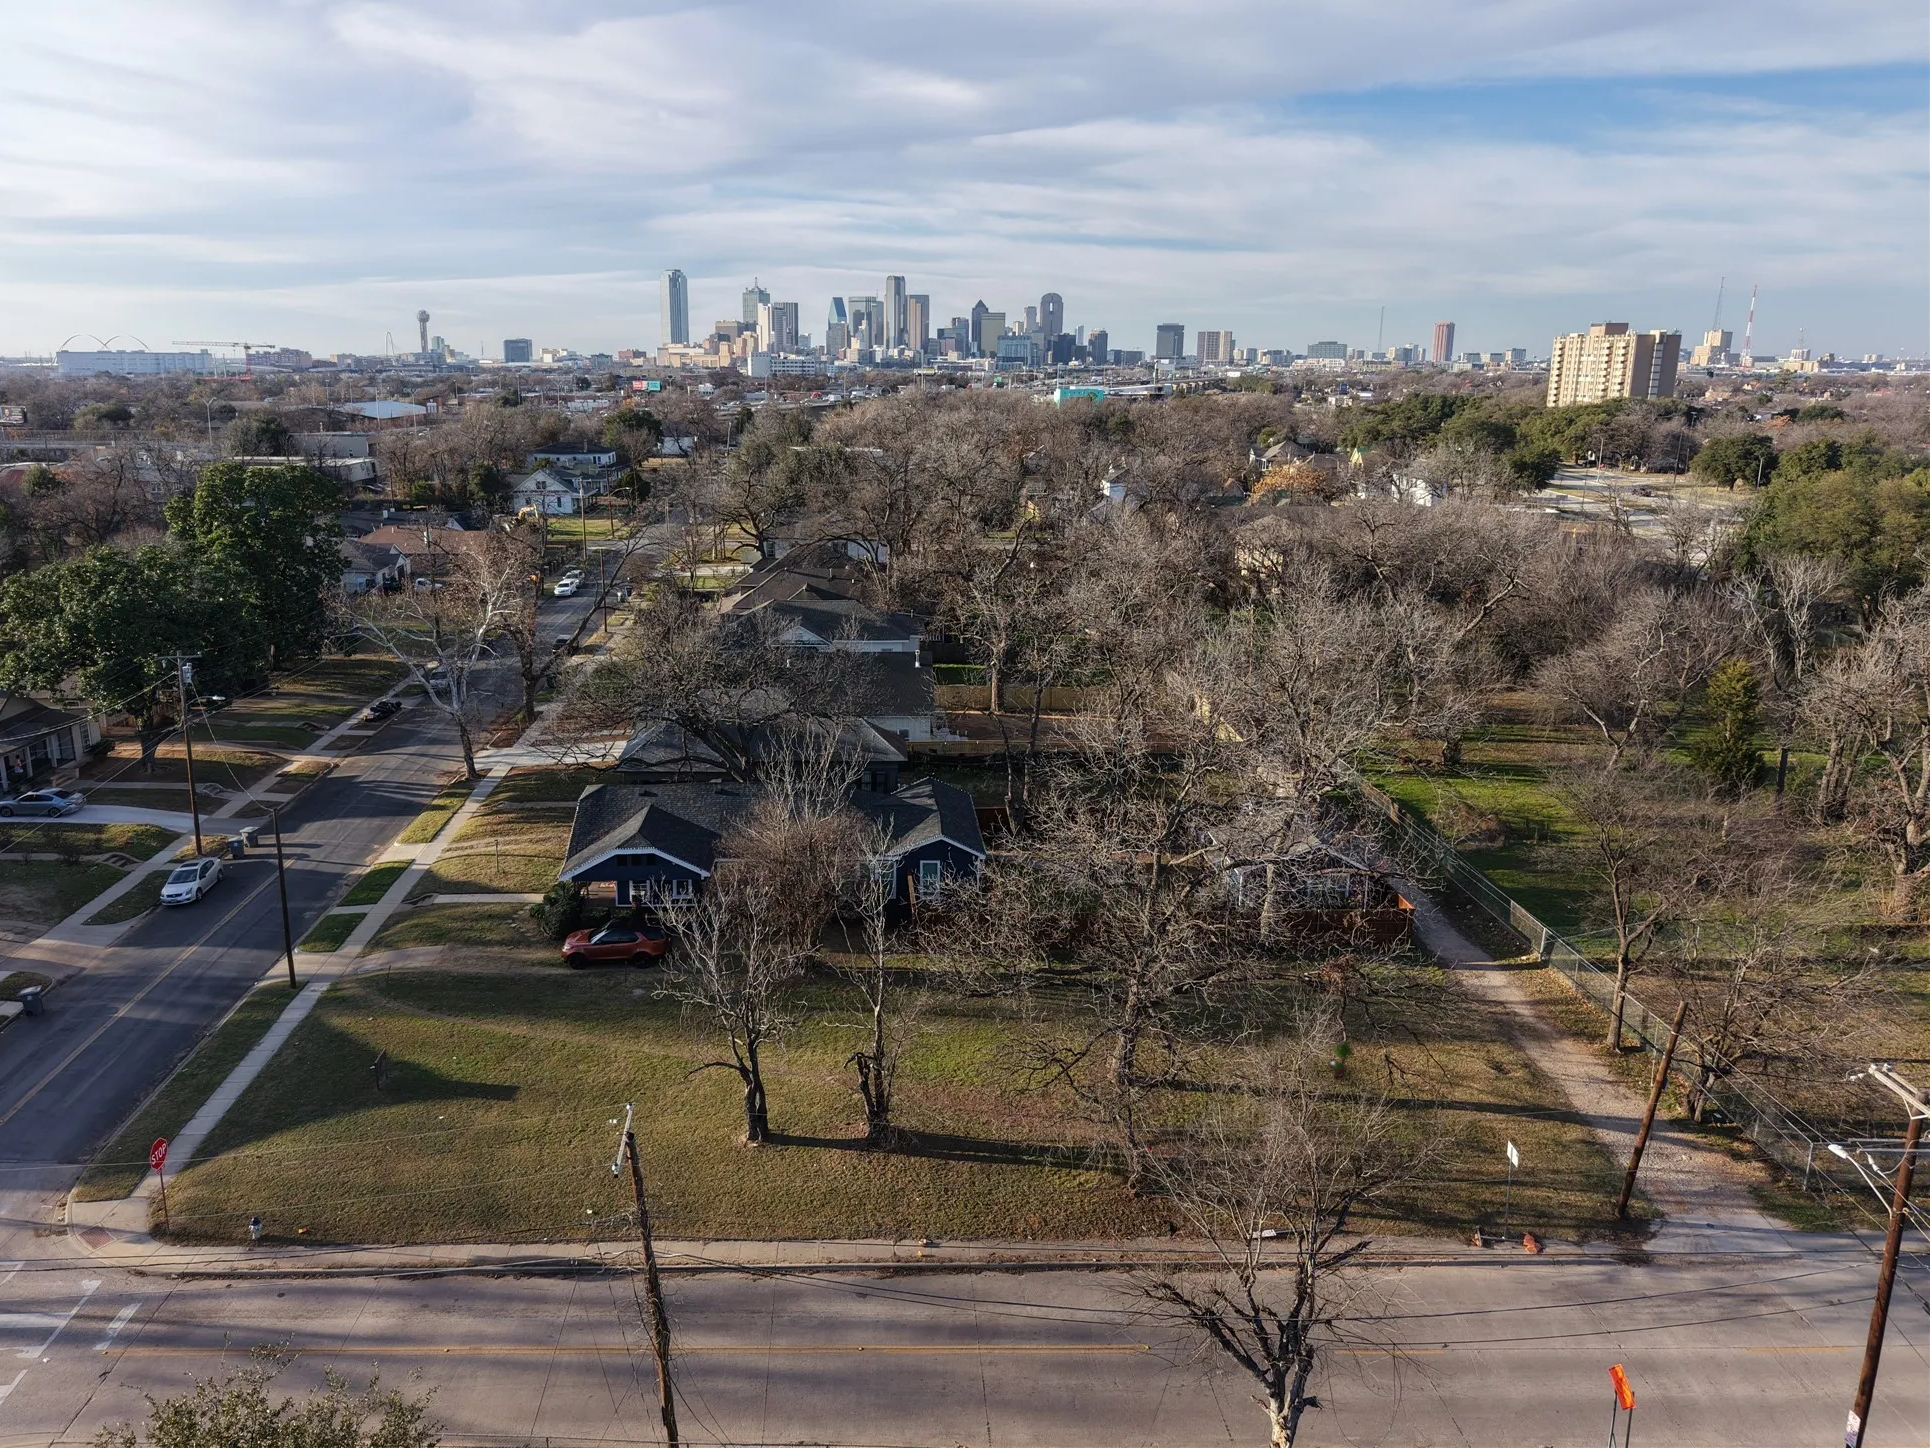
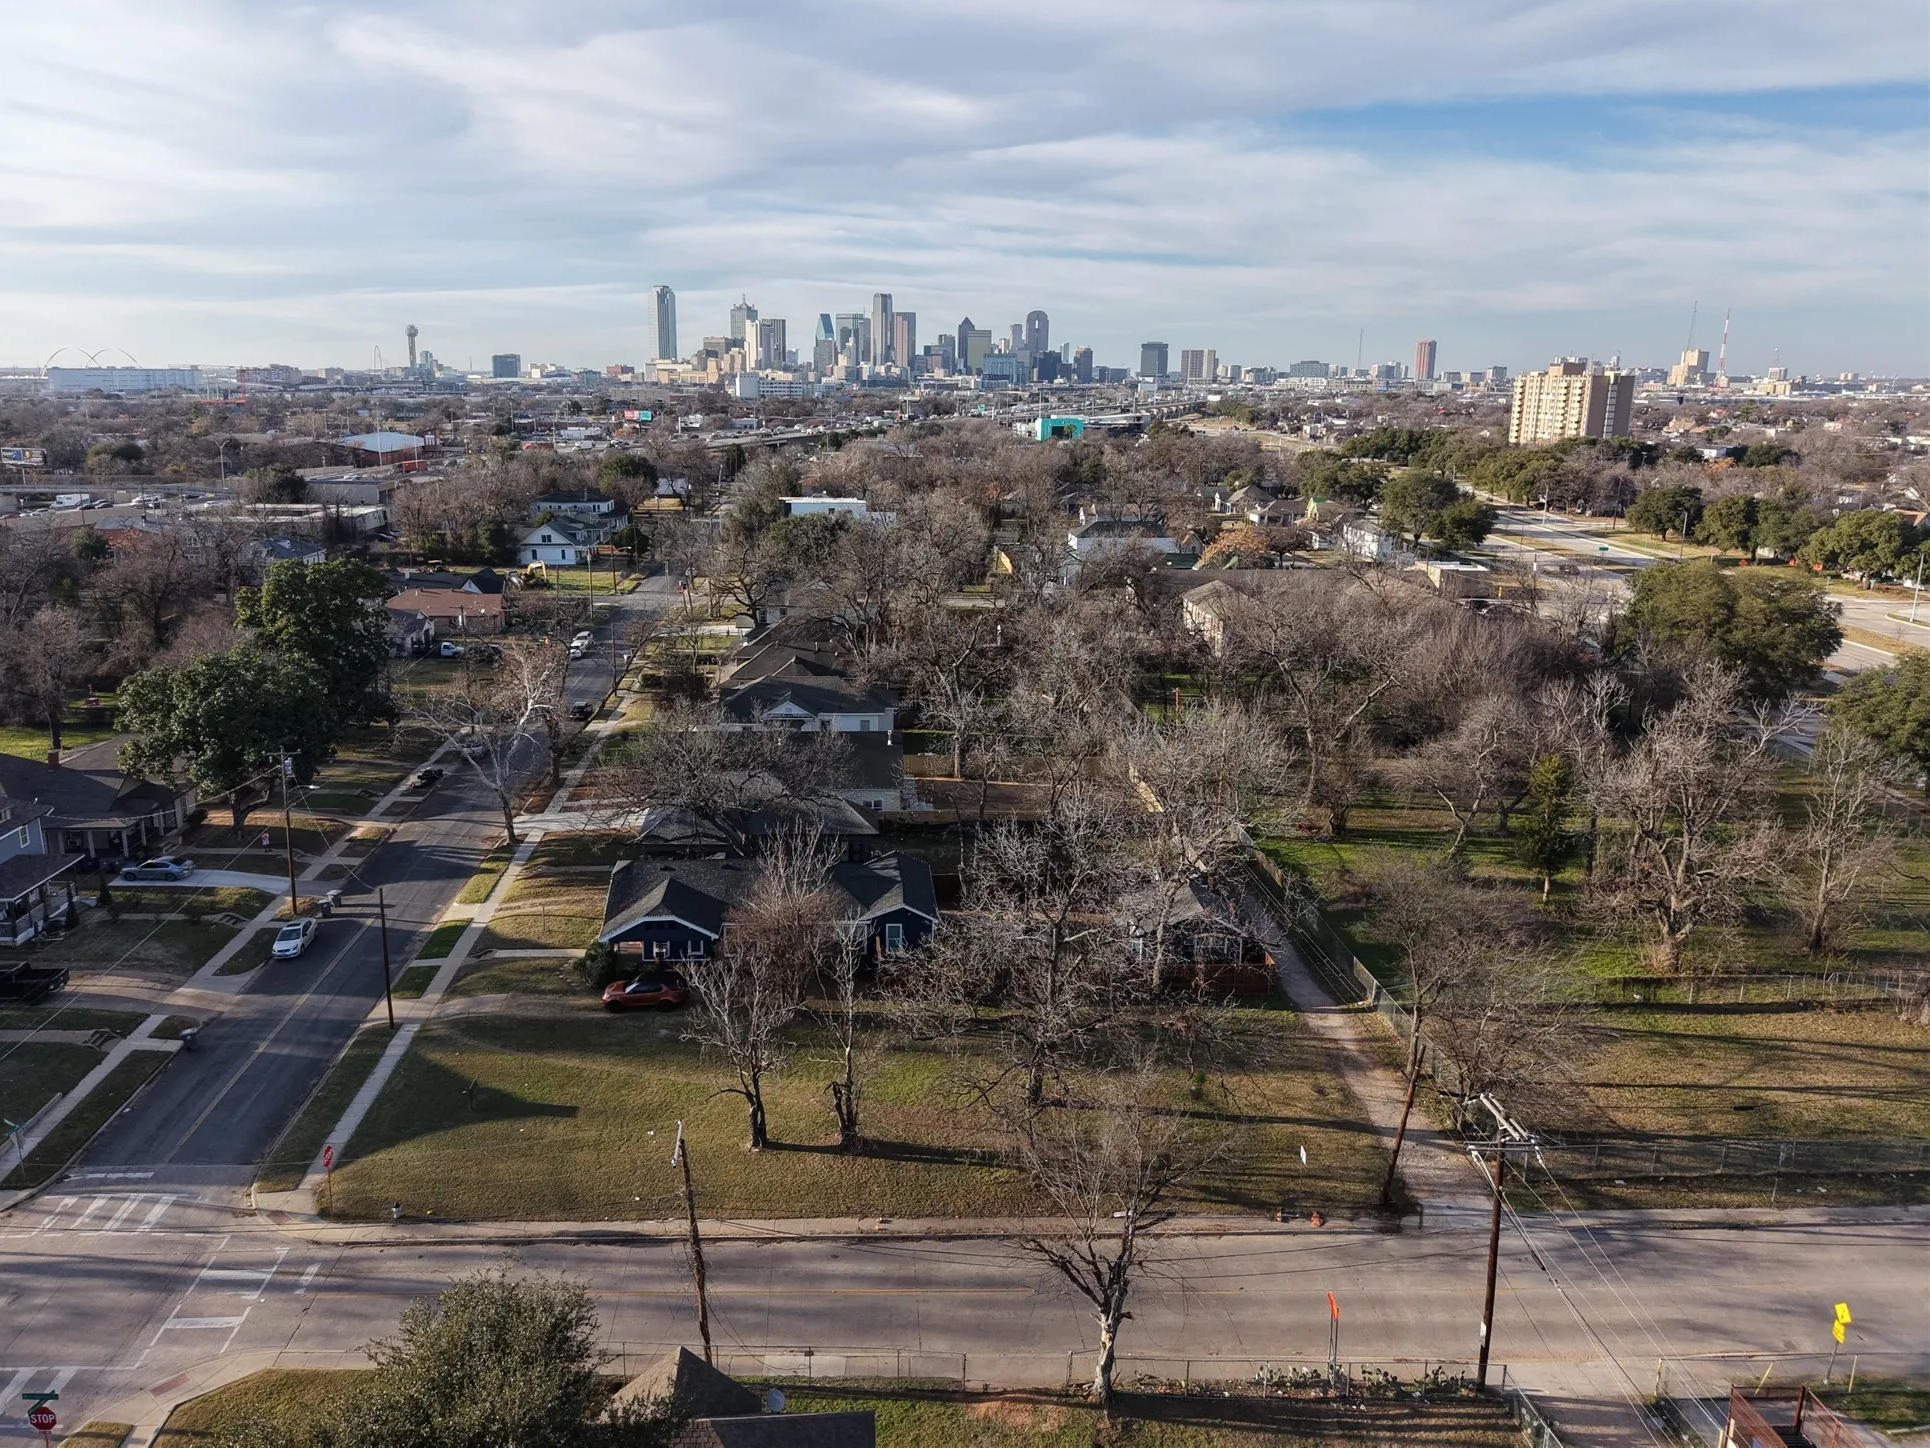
bench: none [1613,1185,1686,1258] -> present [1380,1178,1424,1230]

